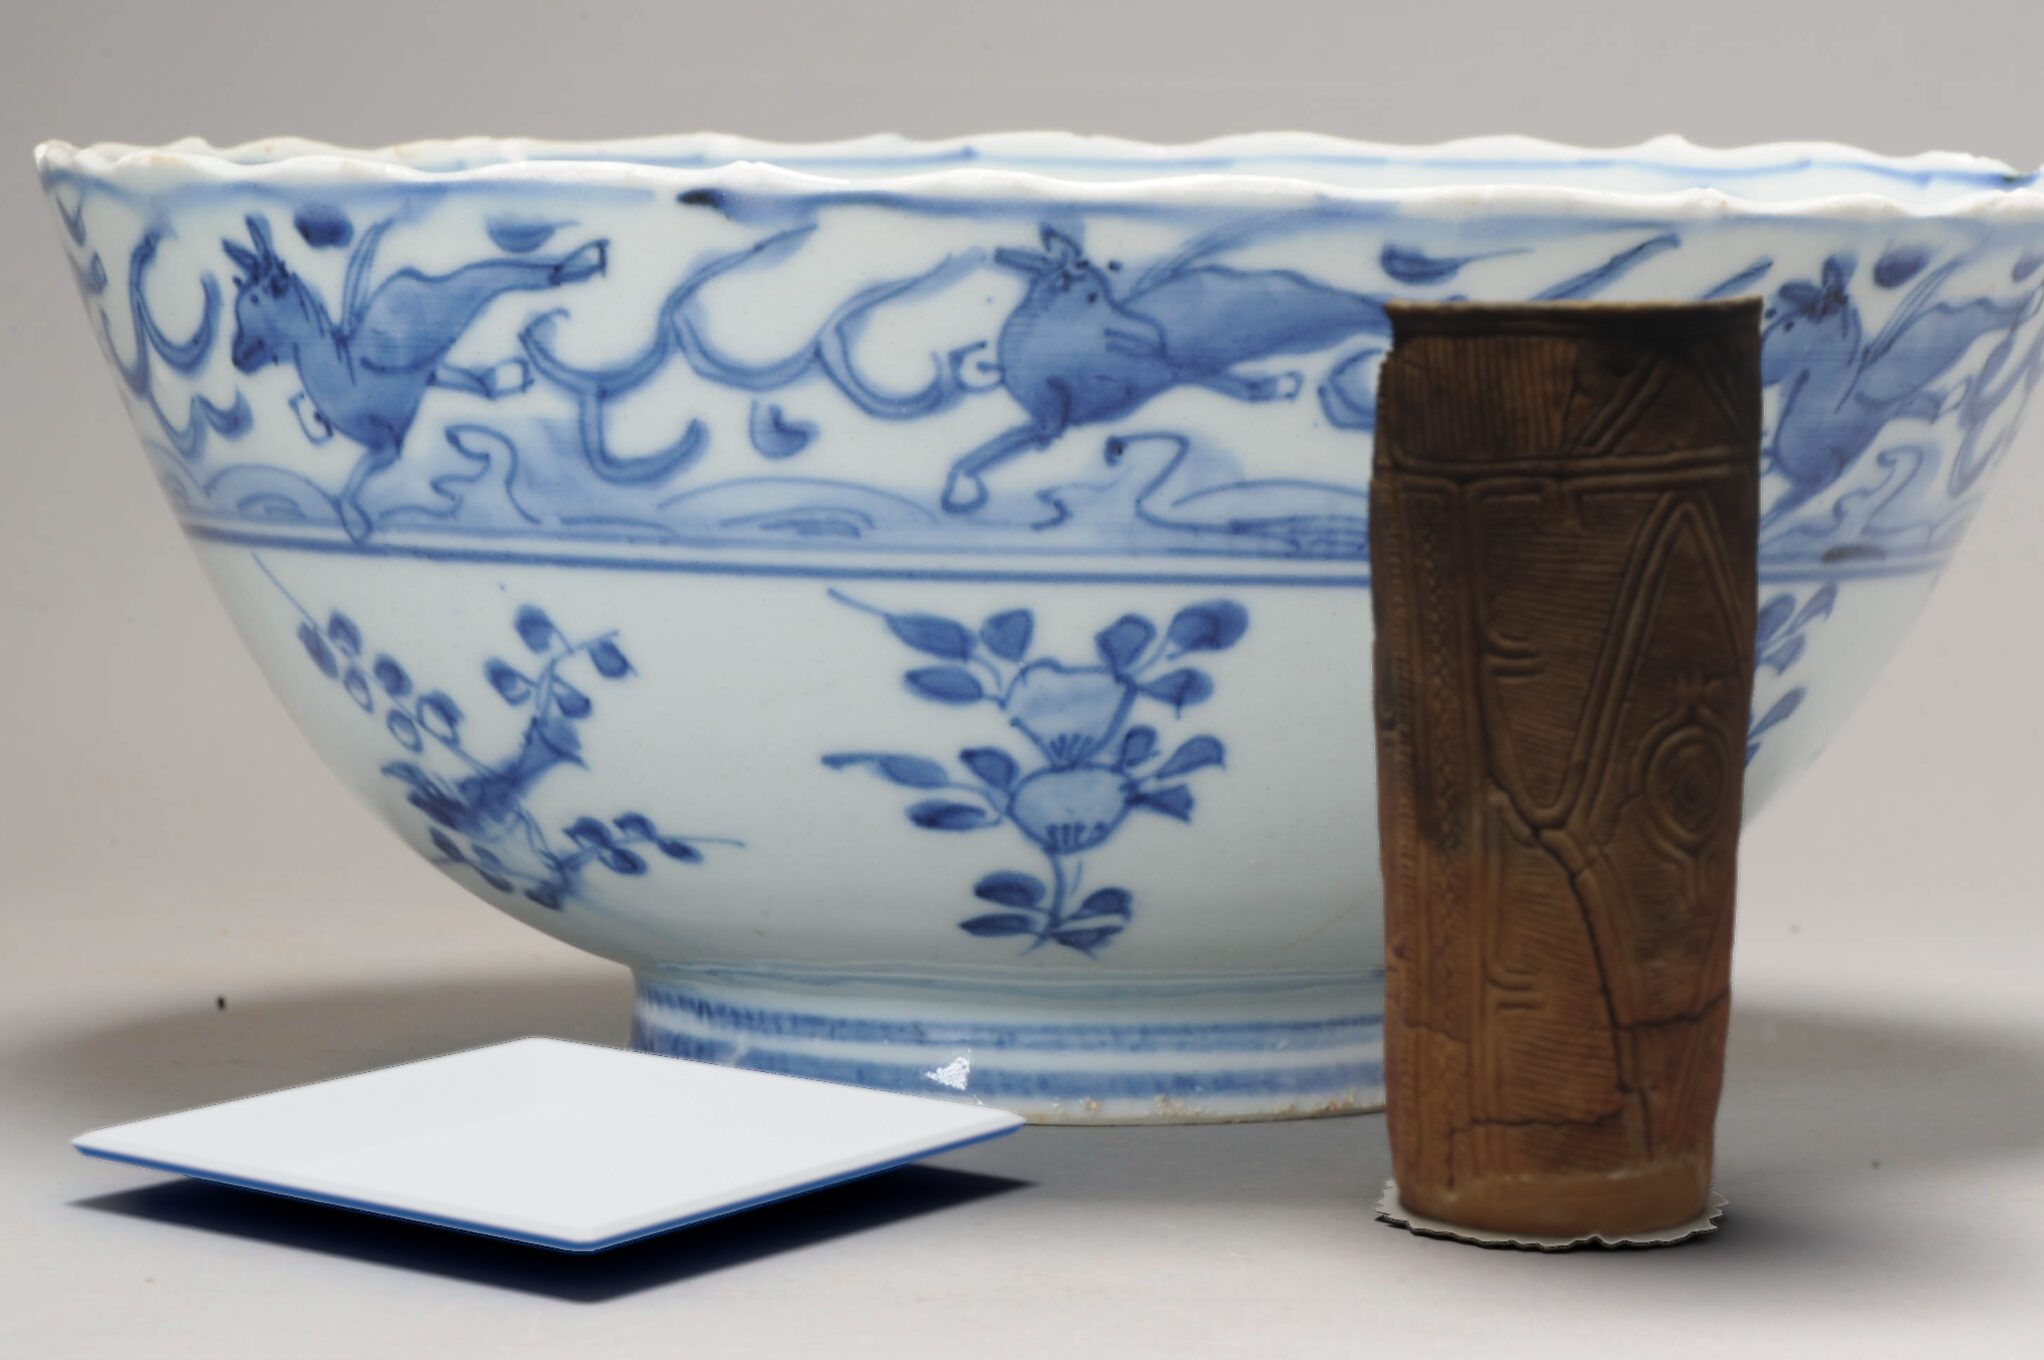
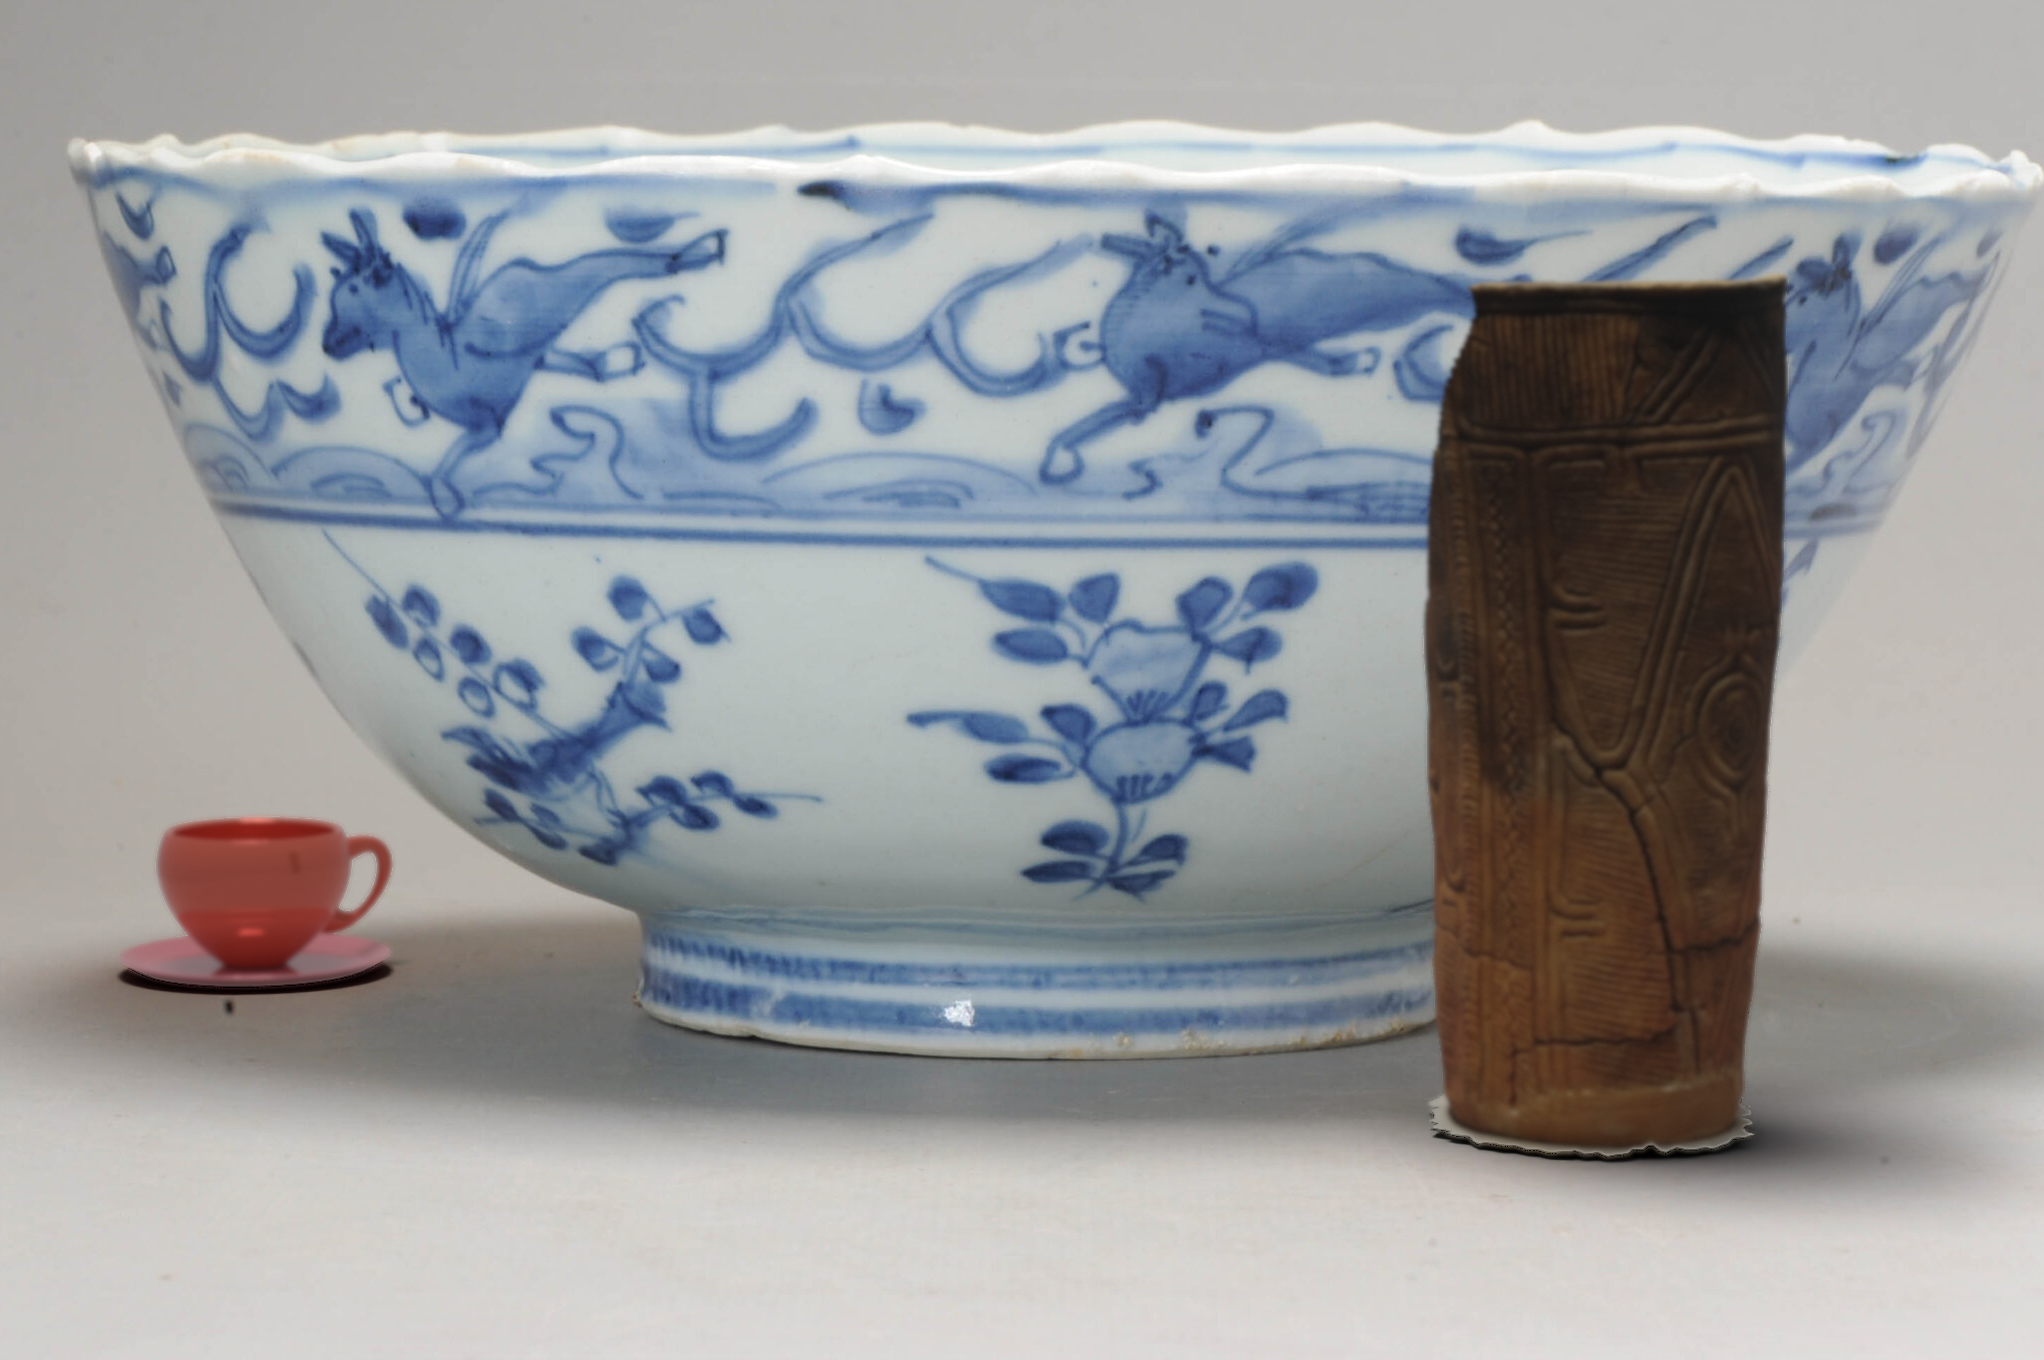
teacup: none [118,847,408,1023] -> present [119,817,393,987]
plate: present [71,1038,1026,1252] -> none [203,990,1094,1183]

